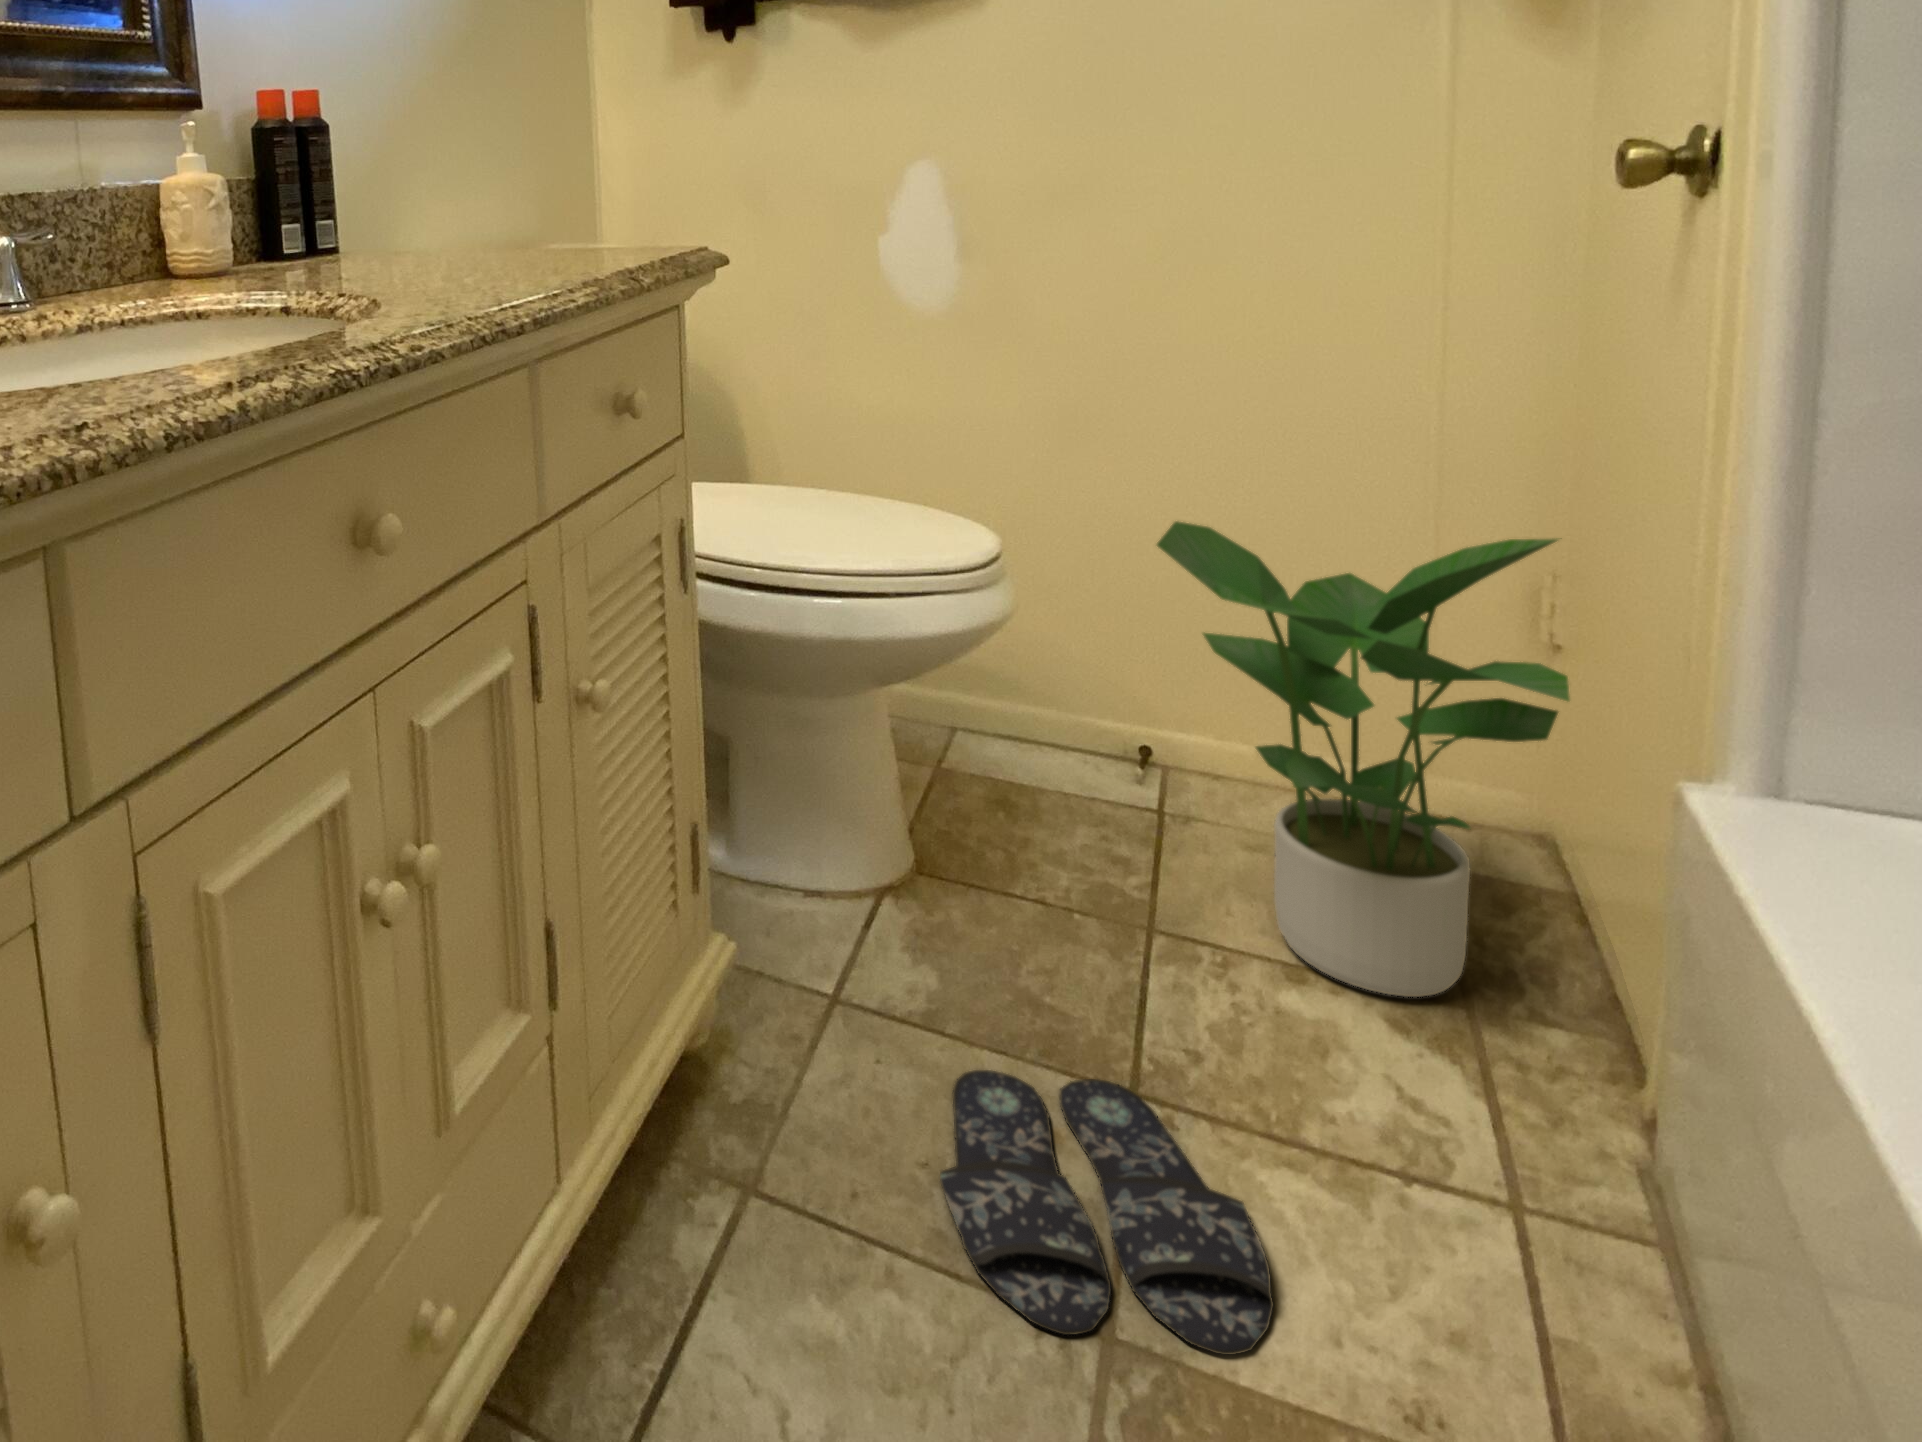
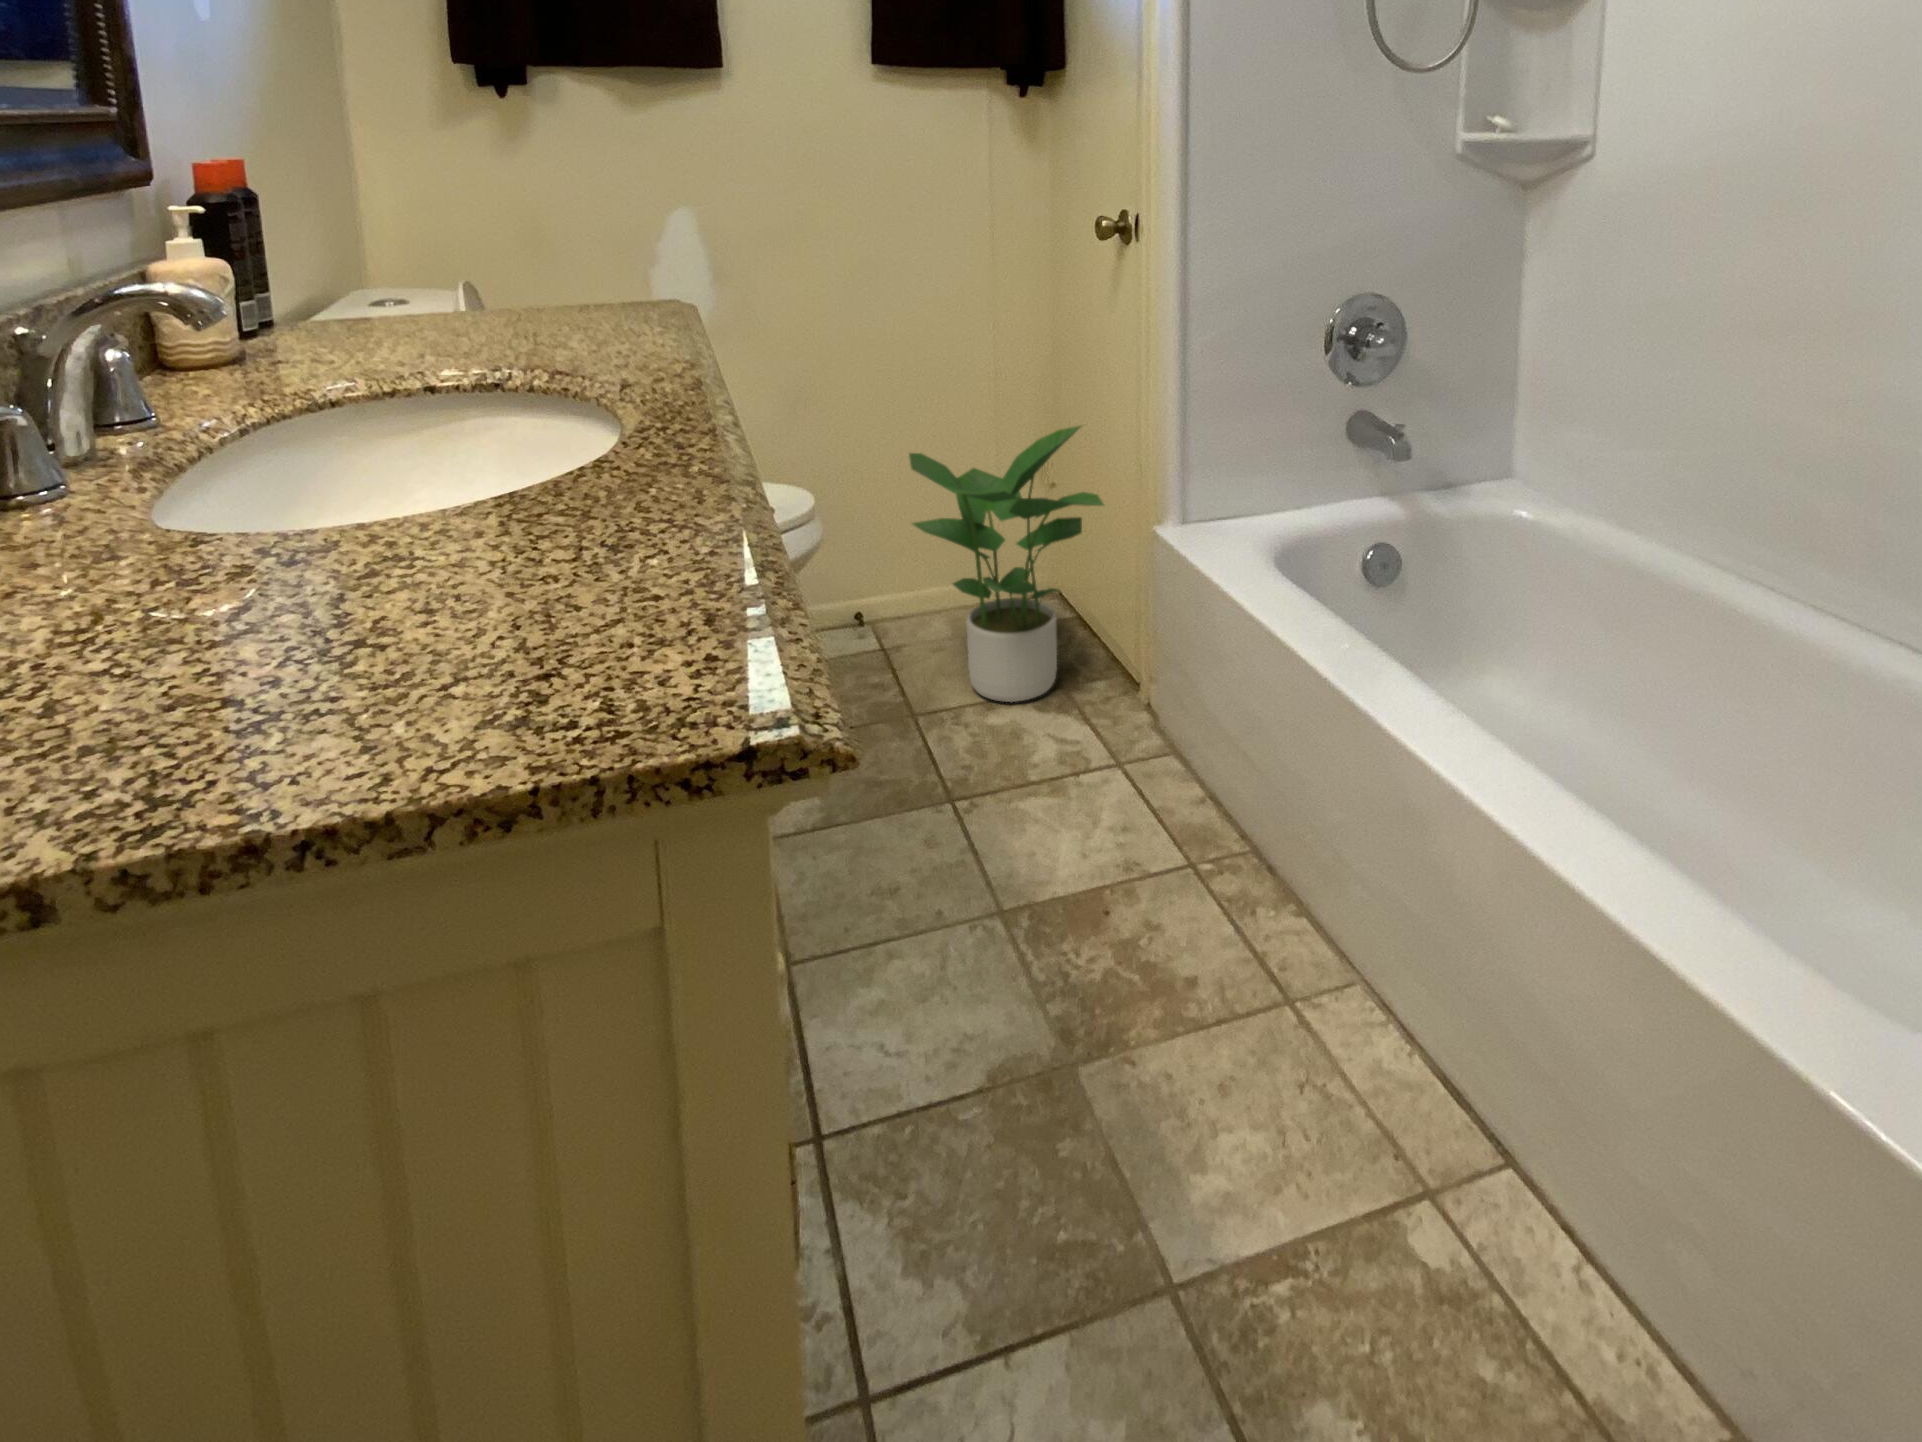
slippers: present [940,1070,1274,1355] -> none [868,800,1062,927]

